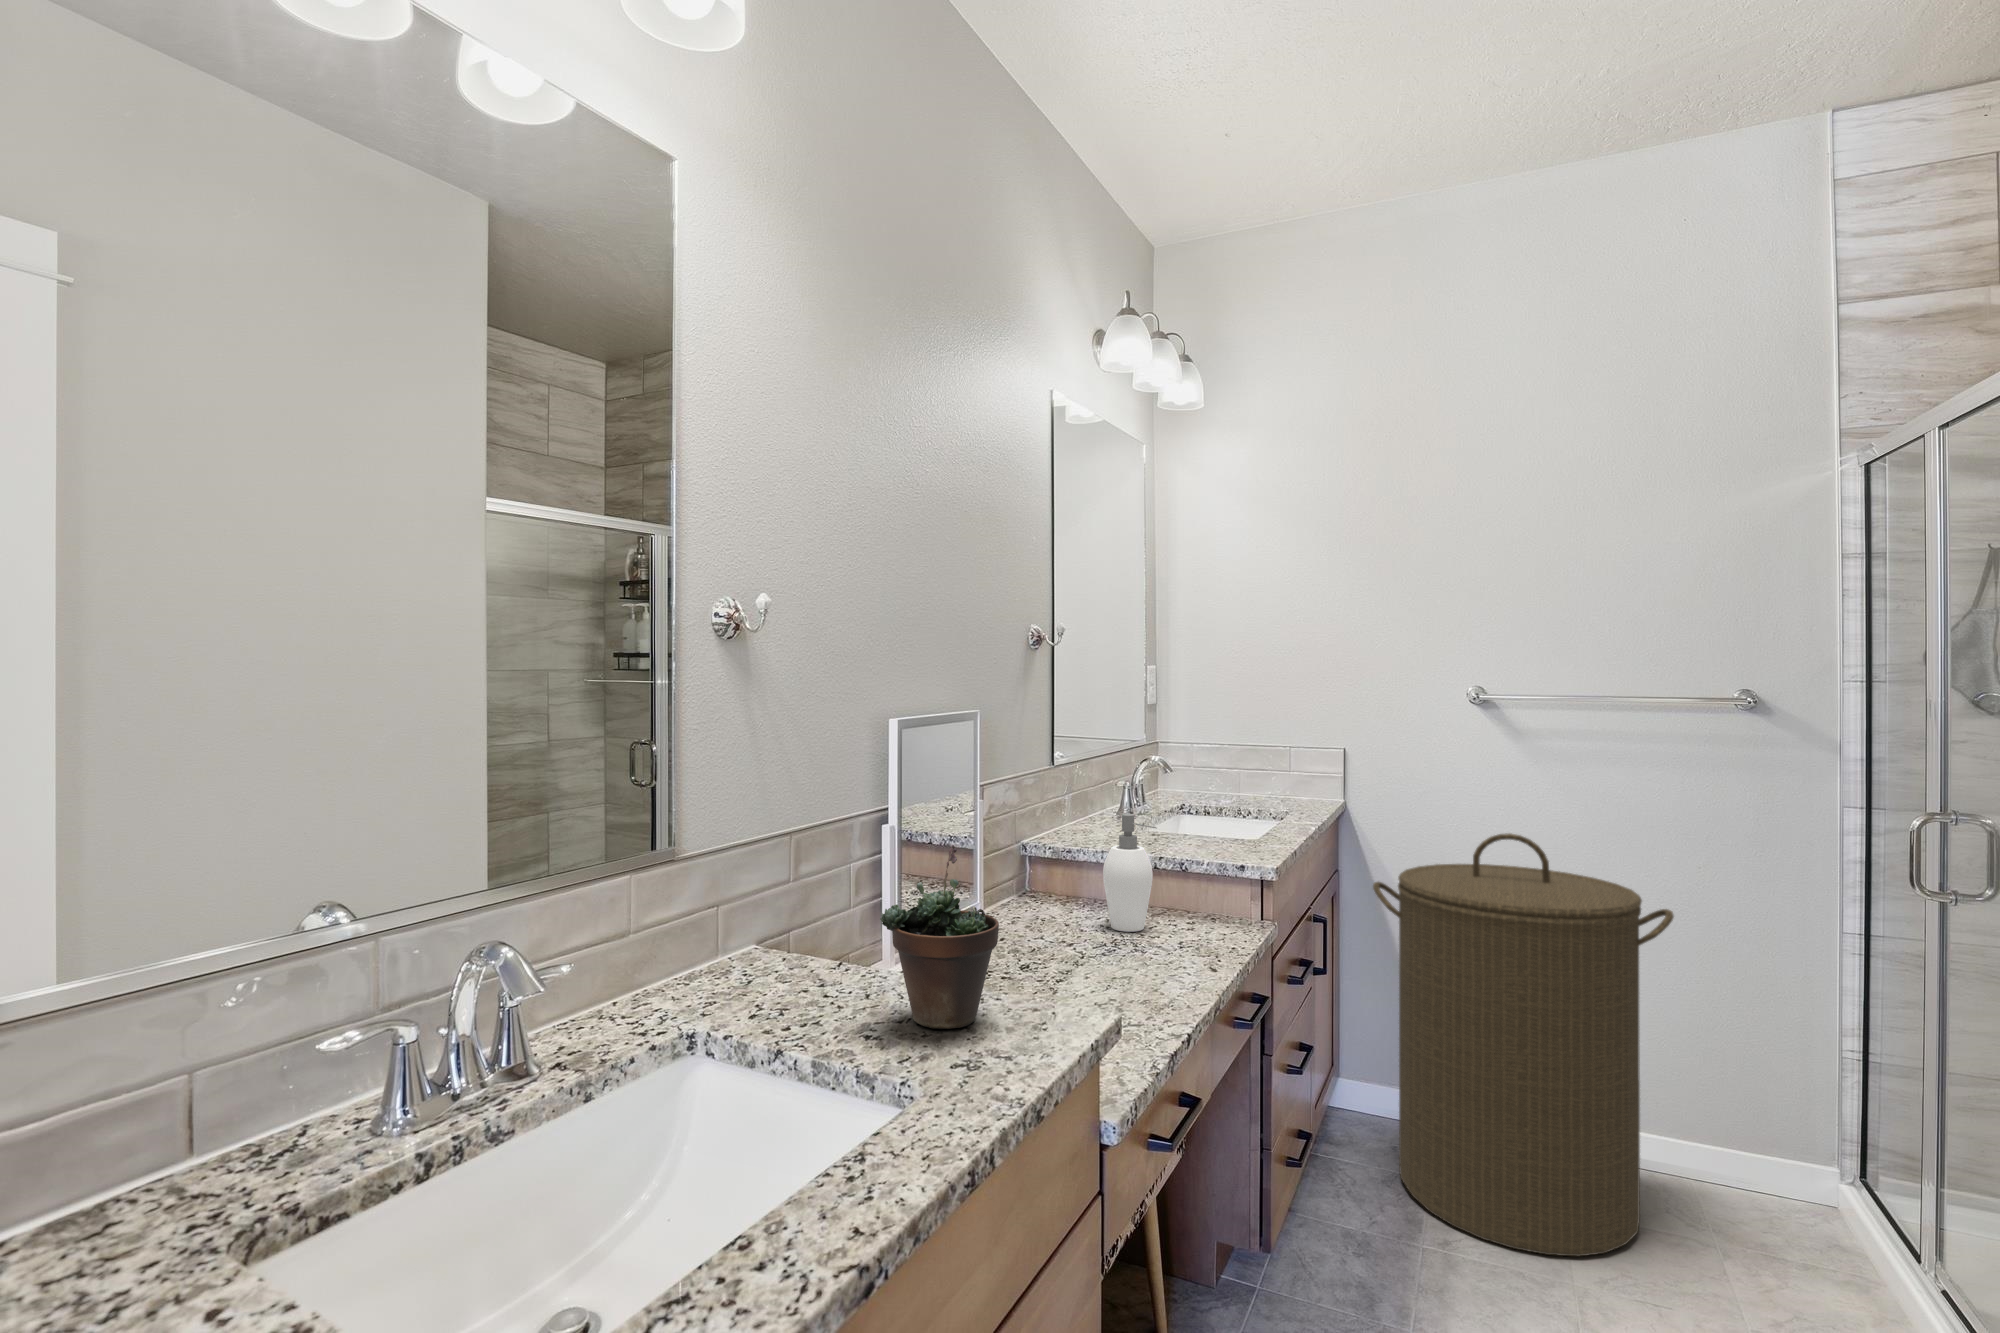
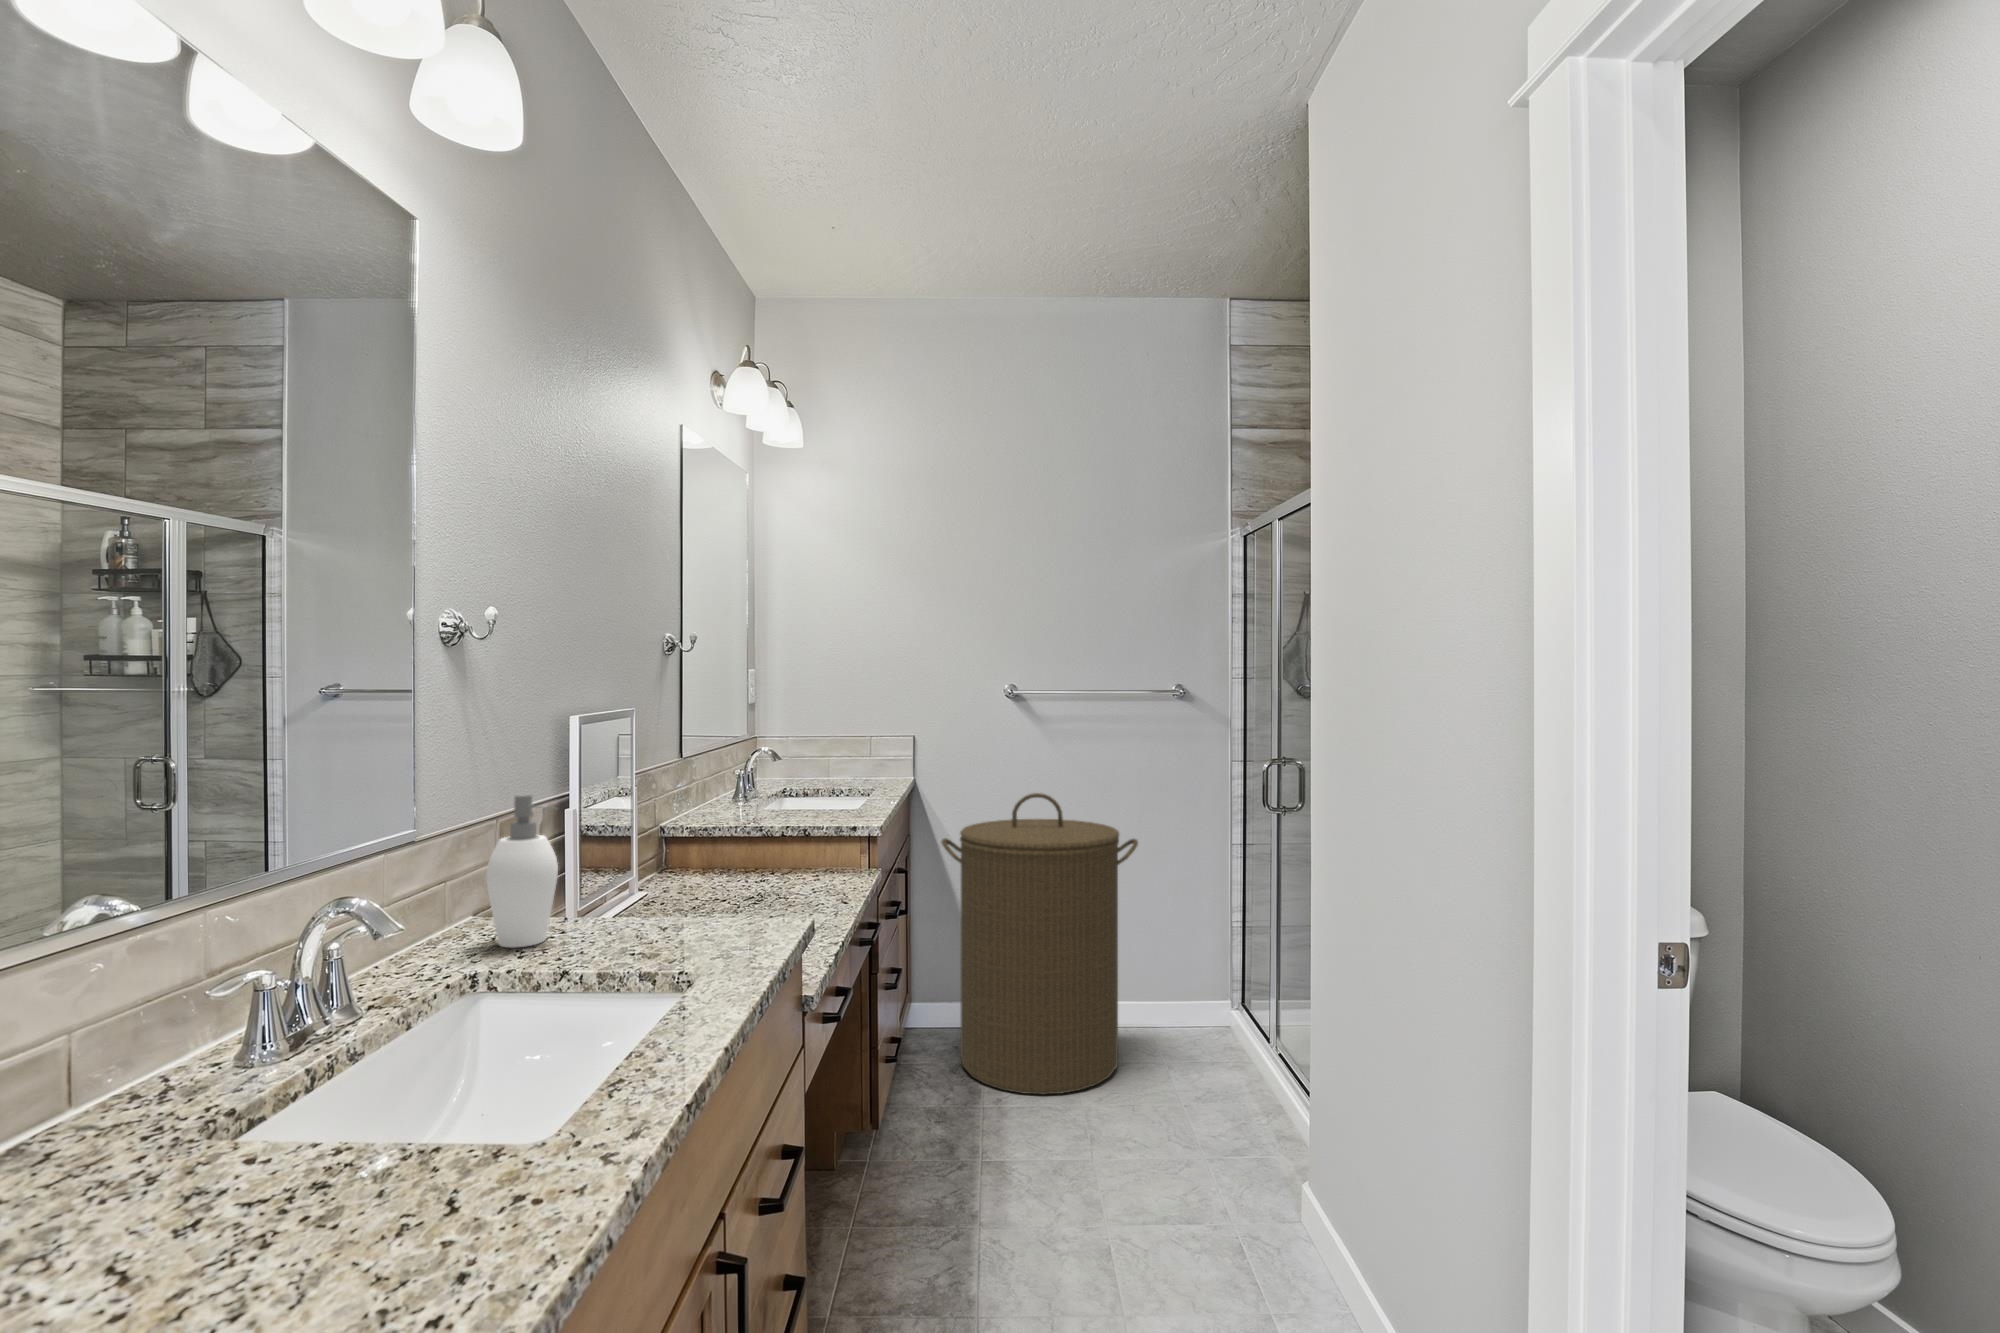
soap dispenser: present [1103,814,1156,932] -> present [486,794,558,948]
succulent plant: present [880,845,999,1029] -> none [633,808,725,947]

